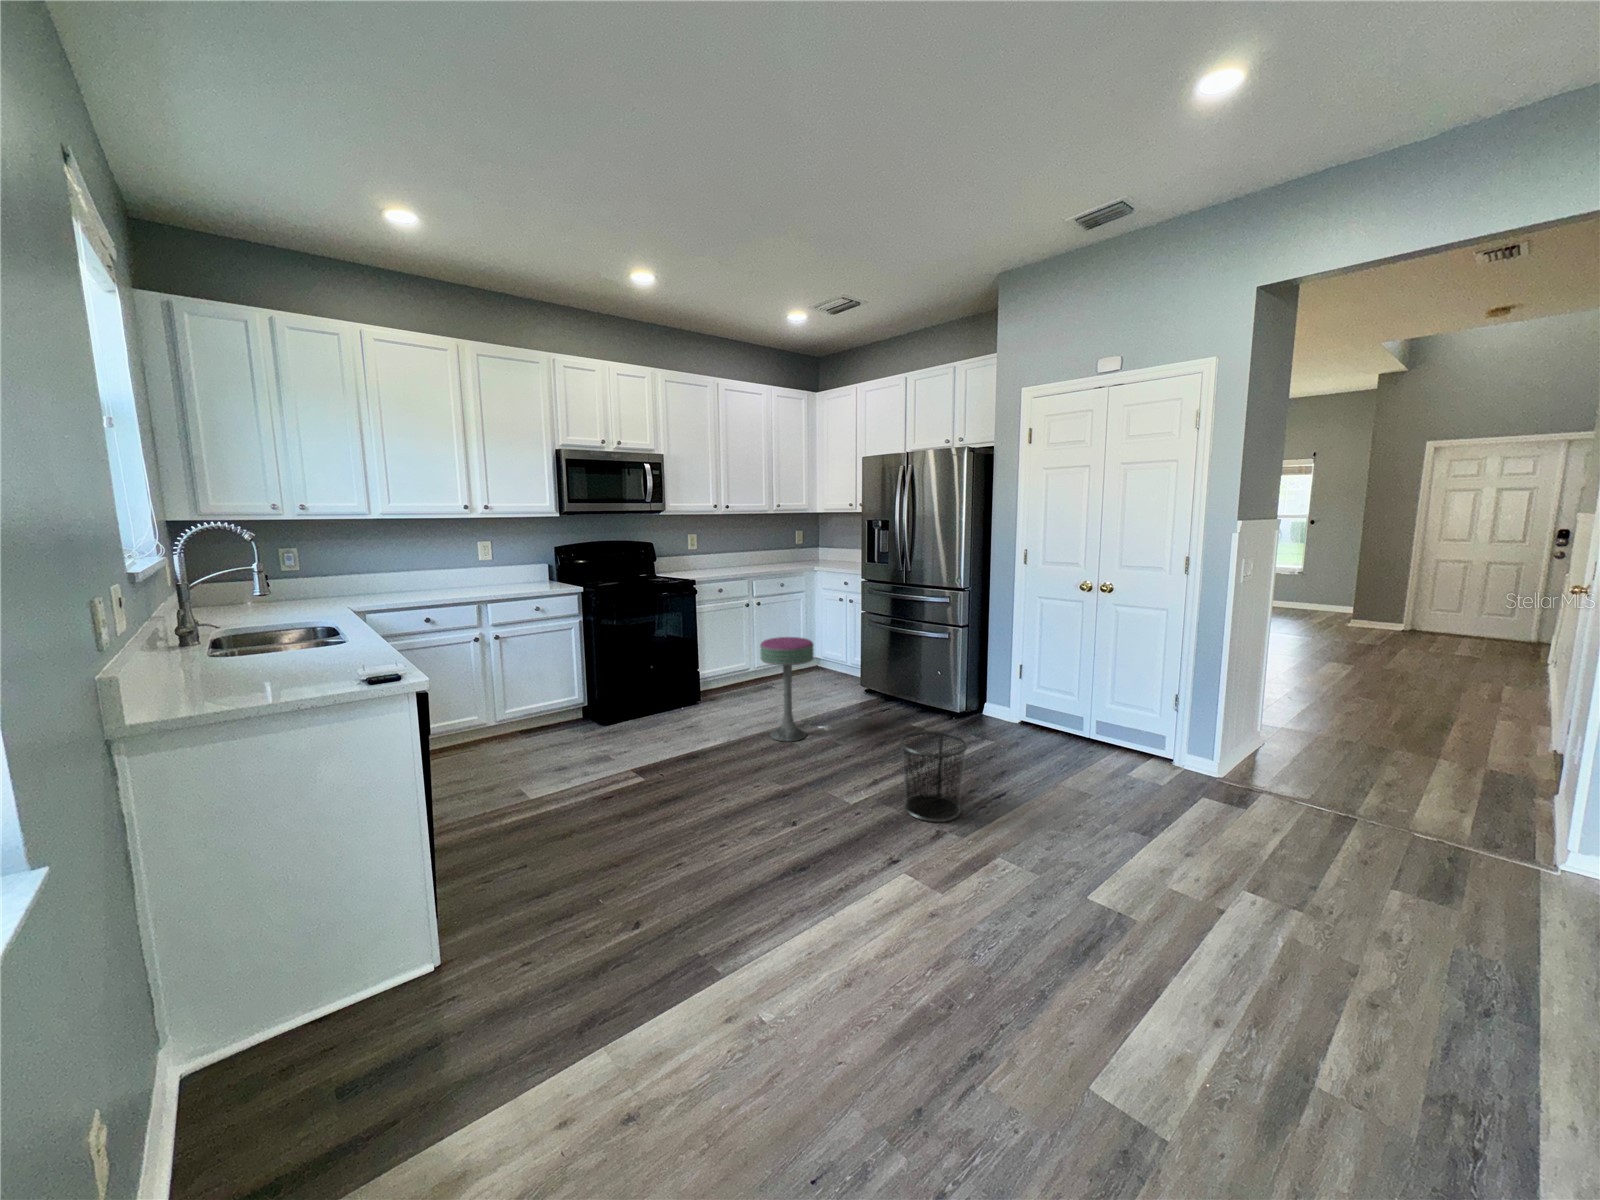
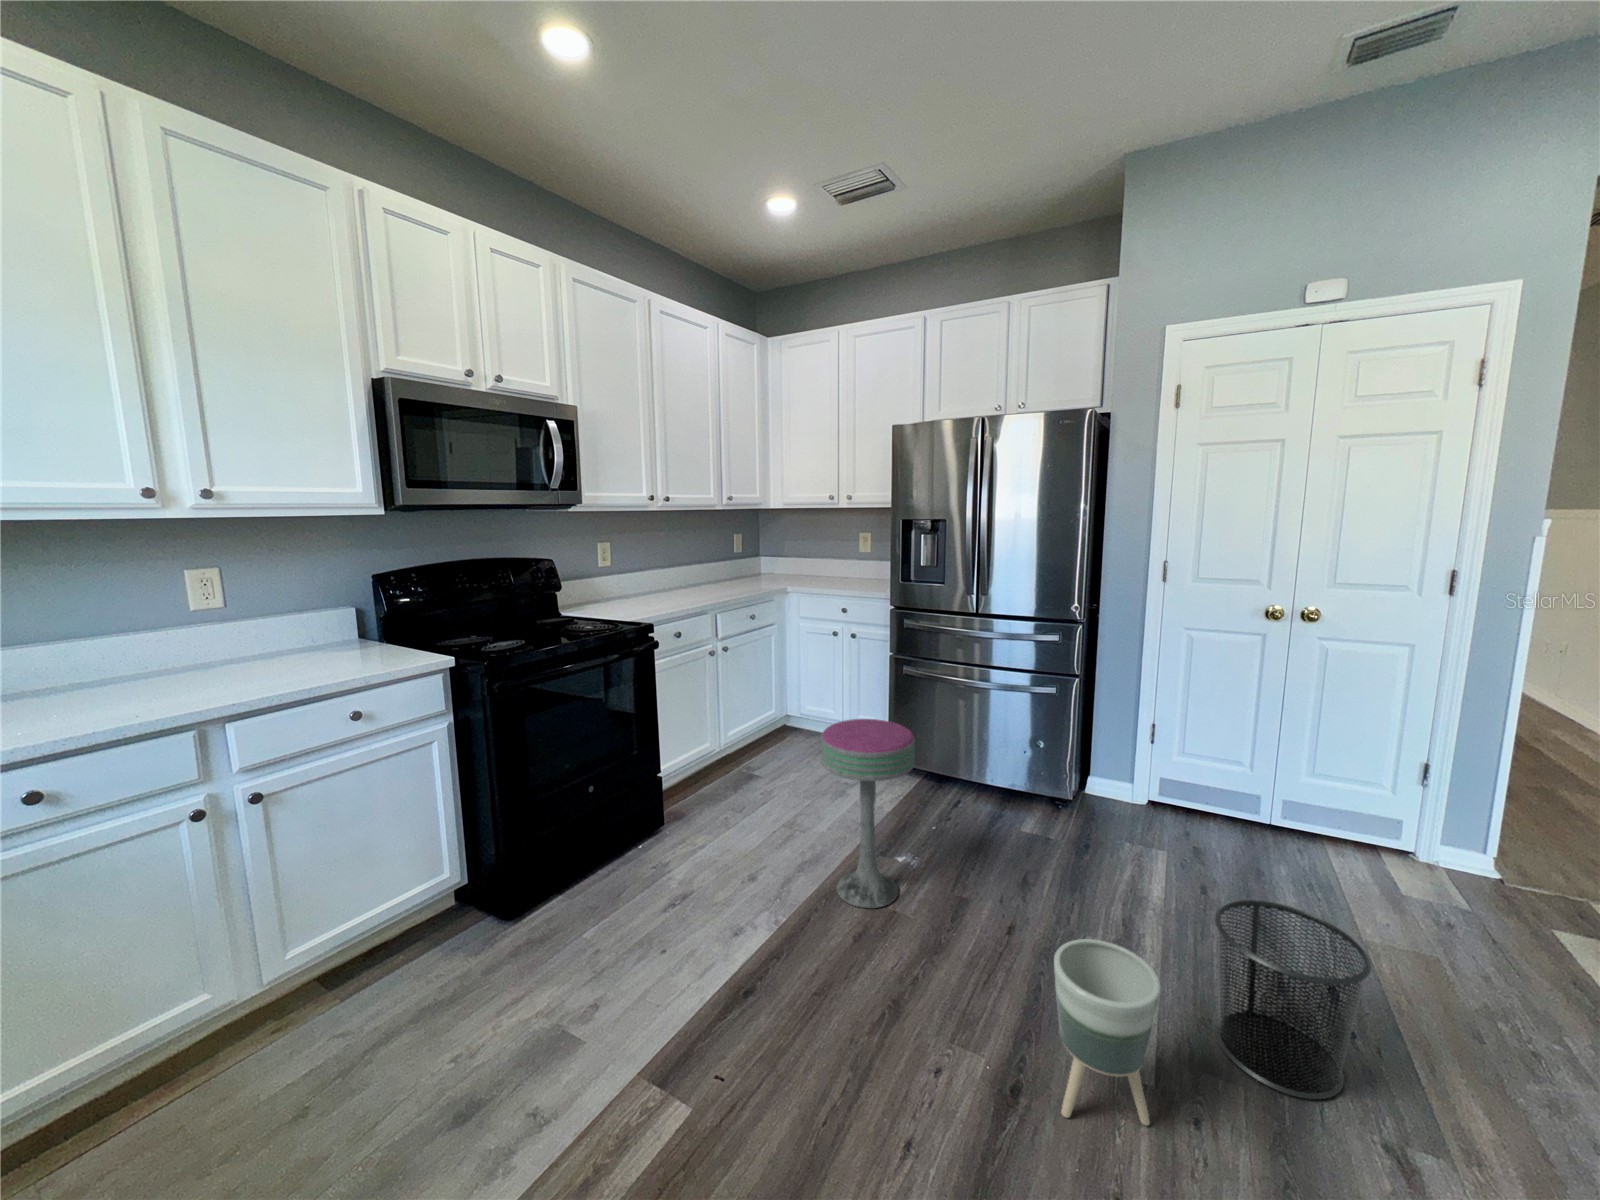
planter: none [797,731,844,814] -> present [1054,939,1161,1125]

